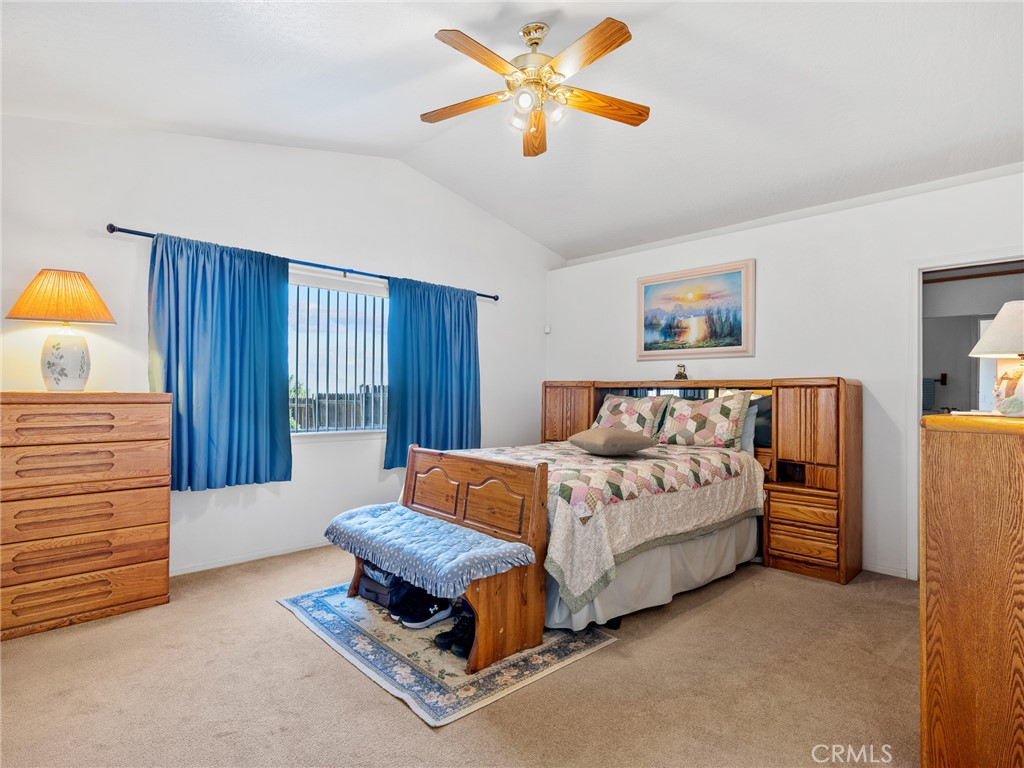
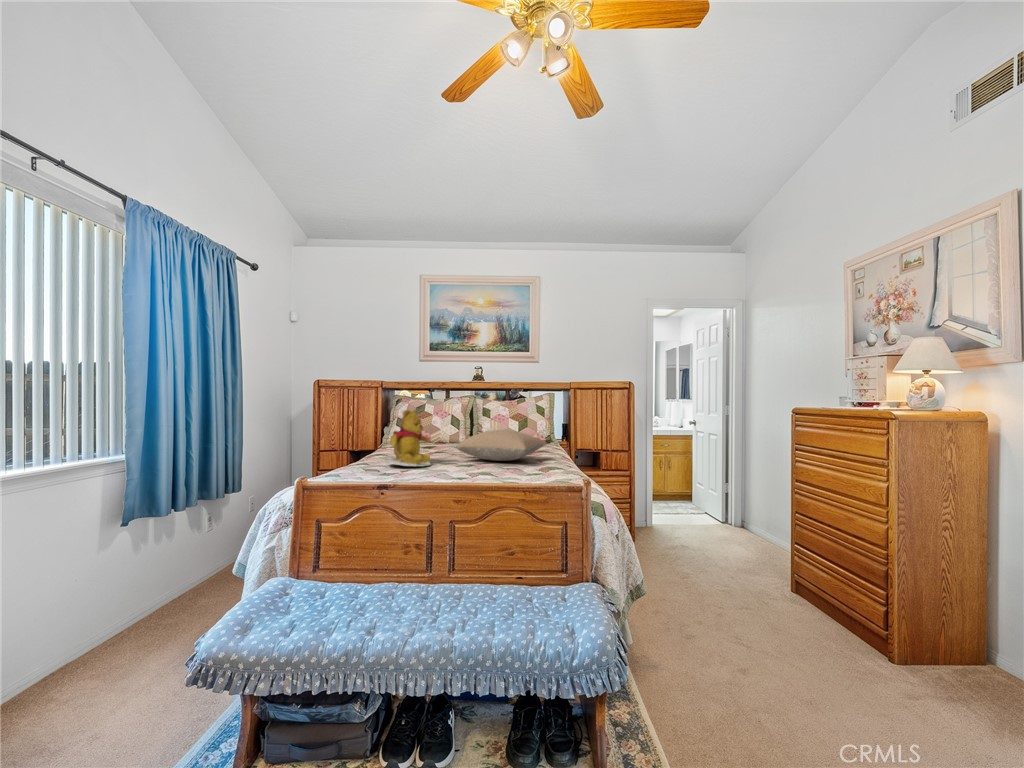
teddy bear: none [506,407,550,452] -> present [385,410,431,466]

